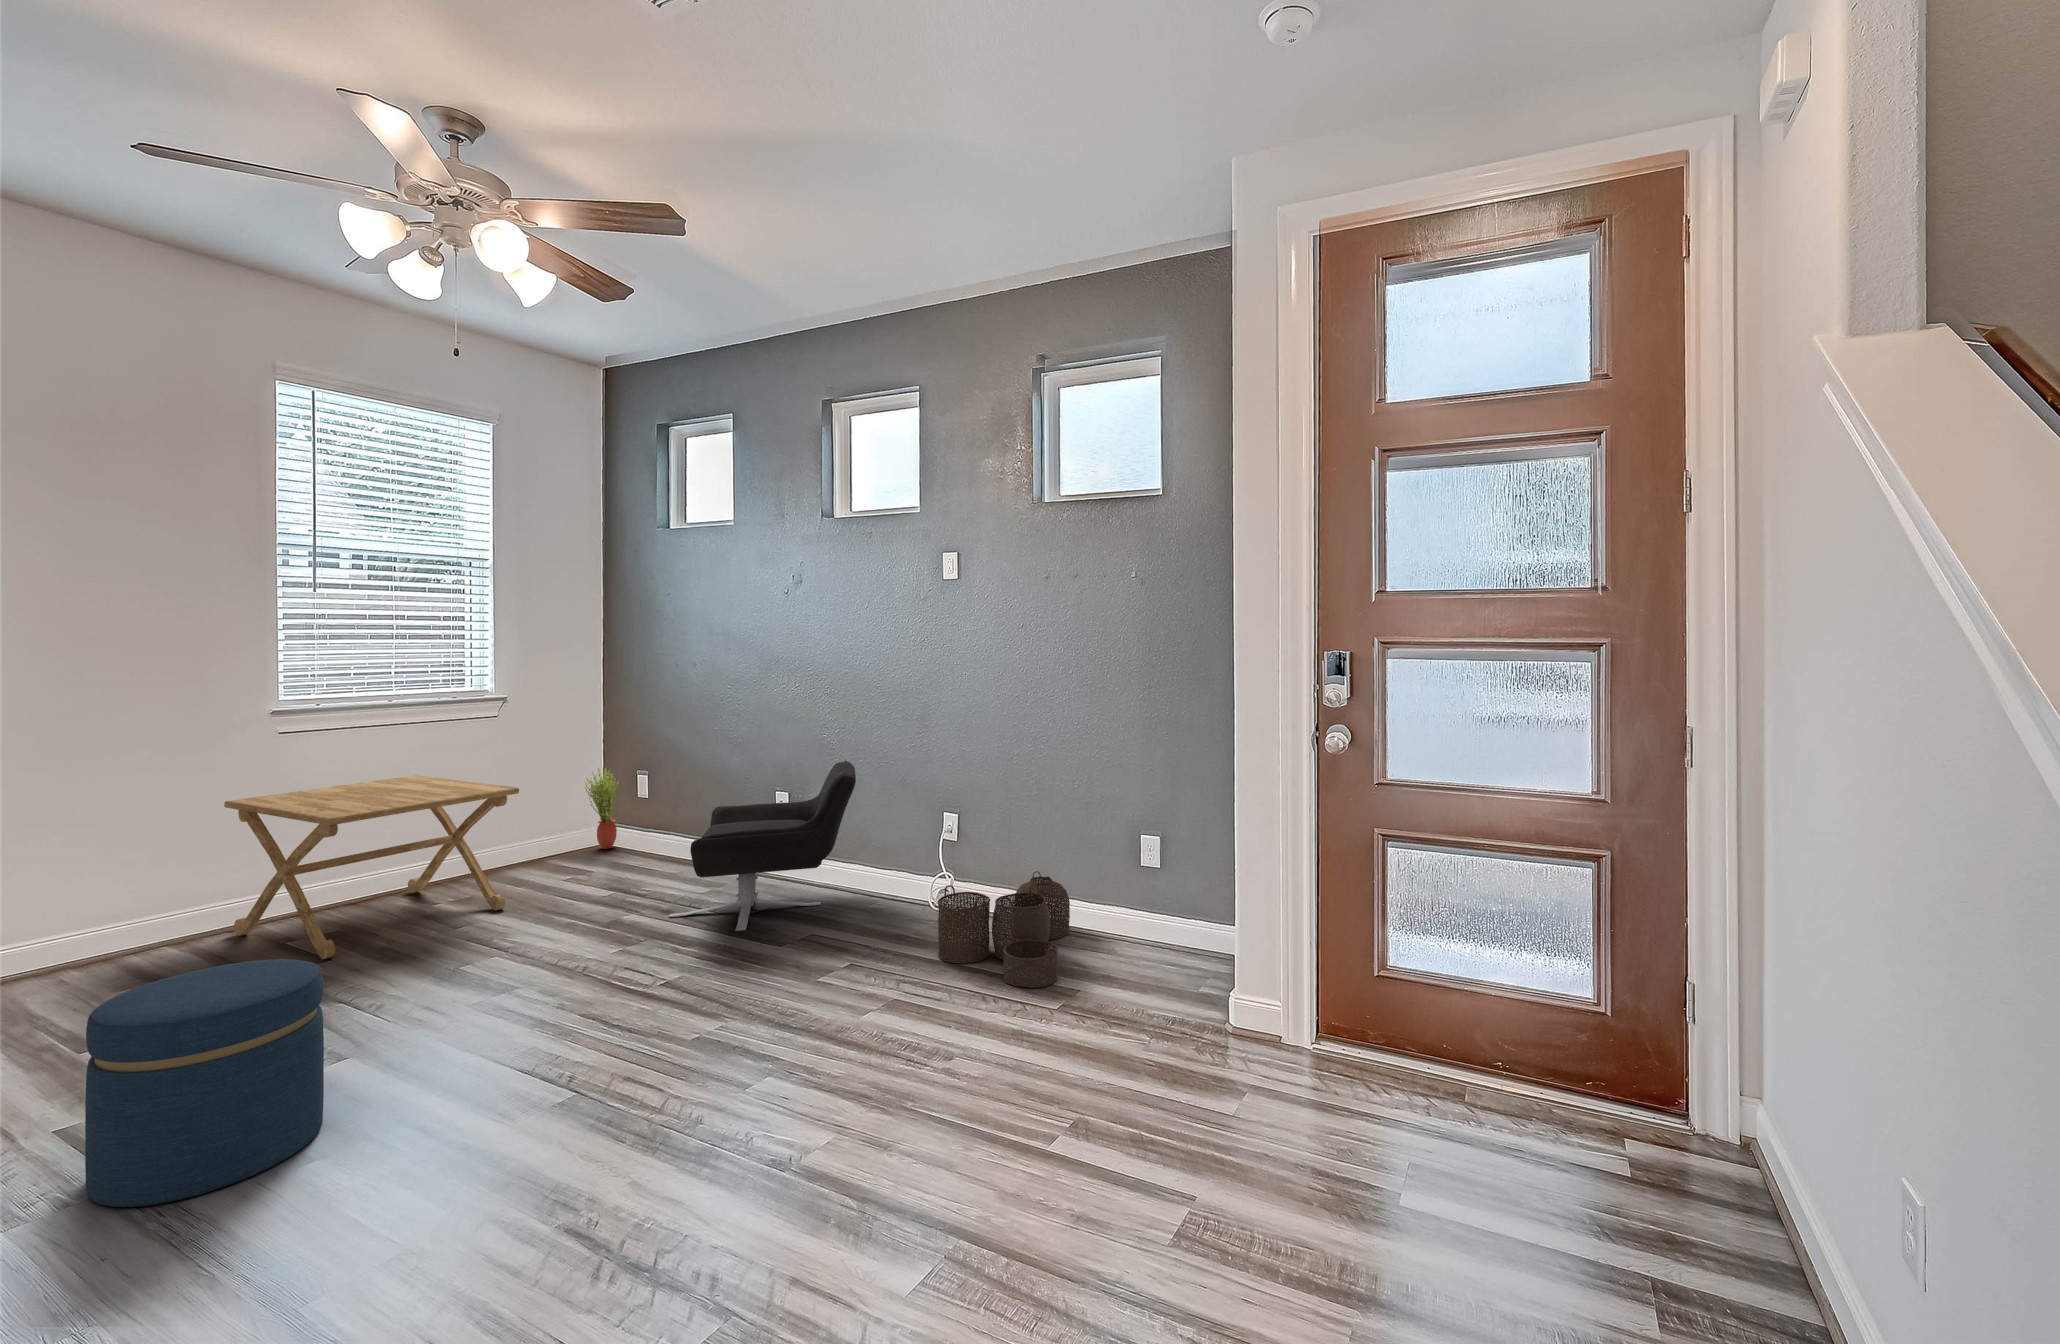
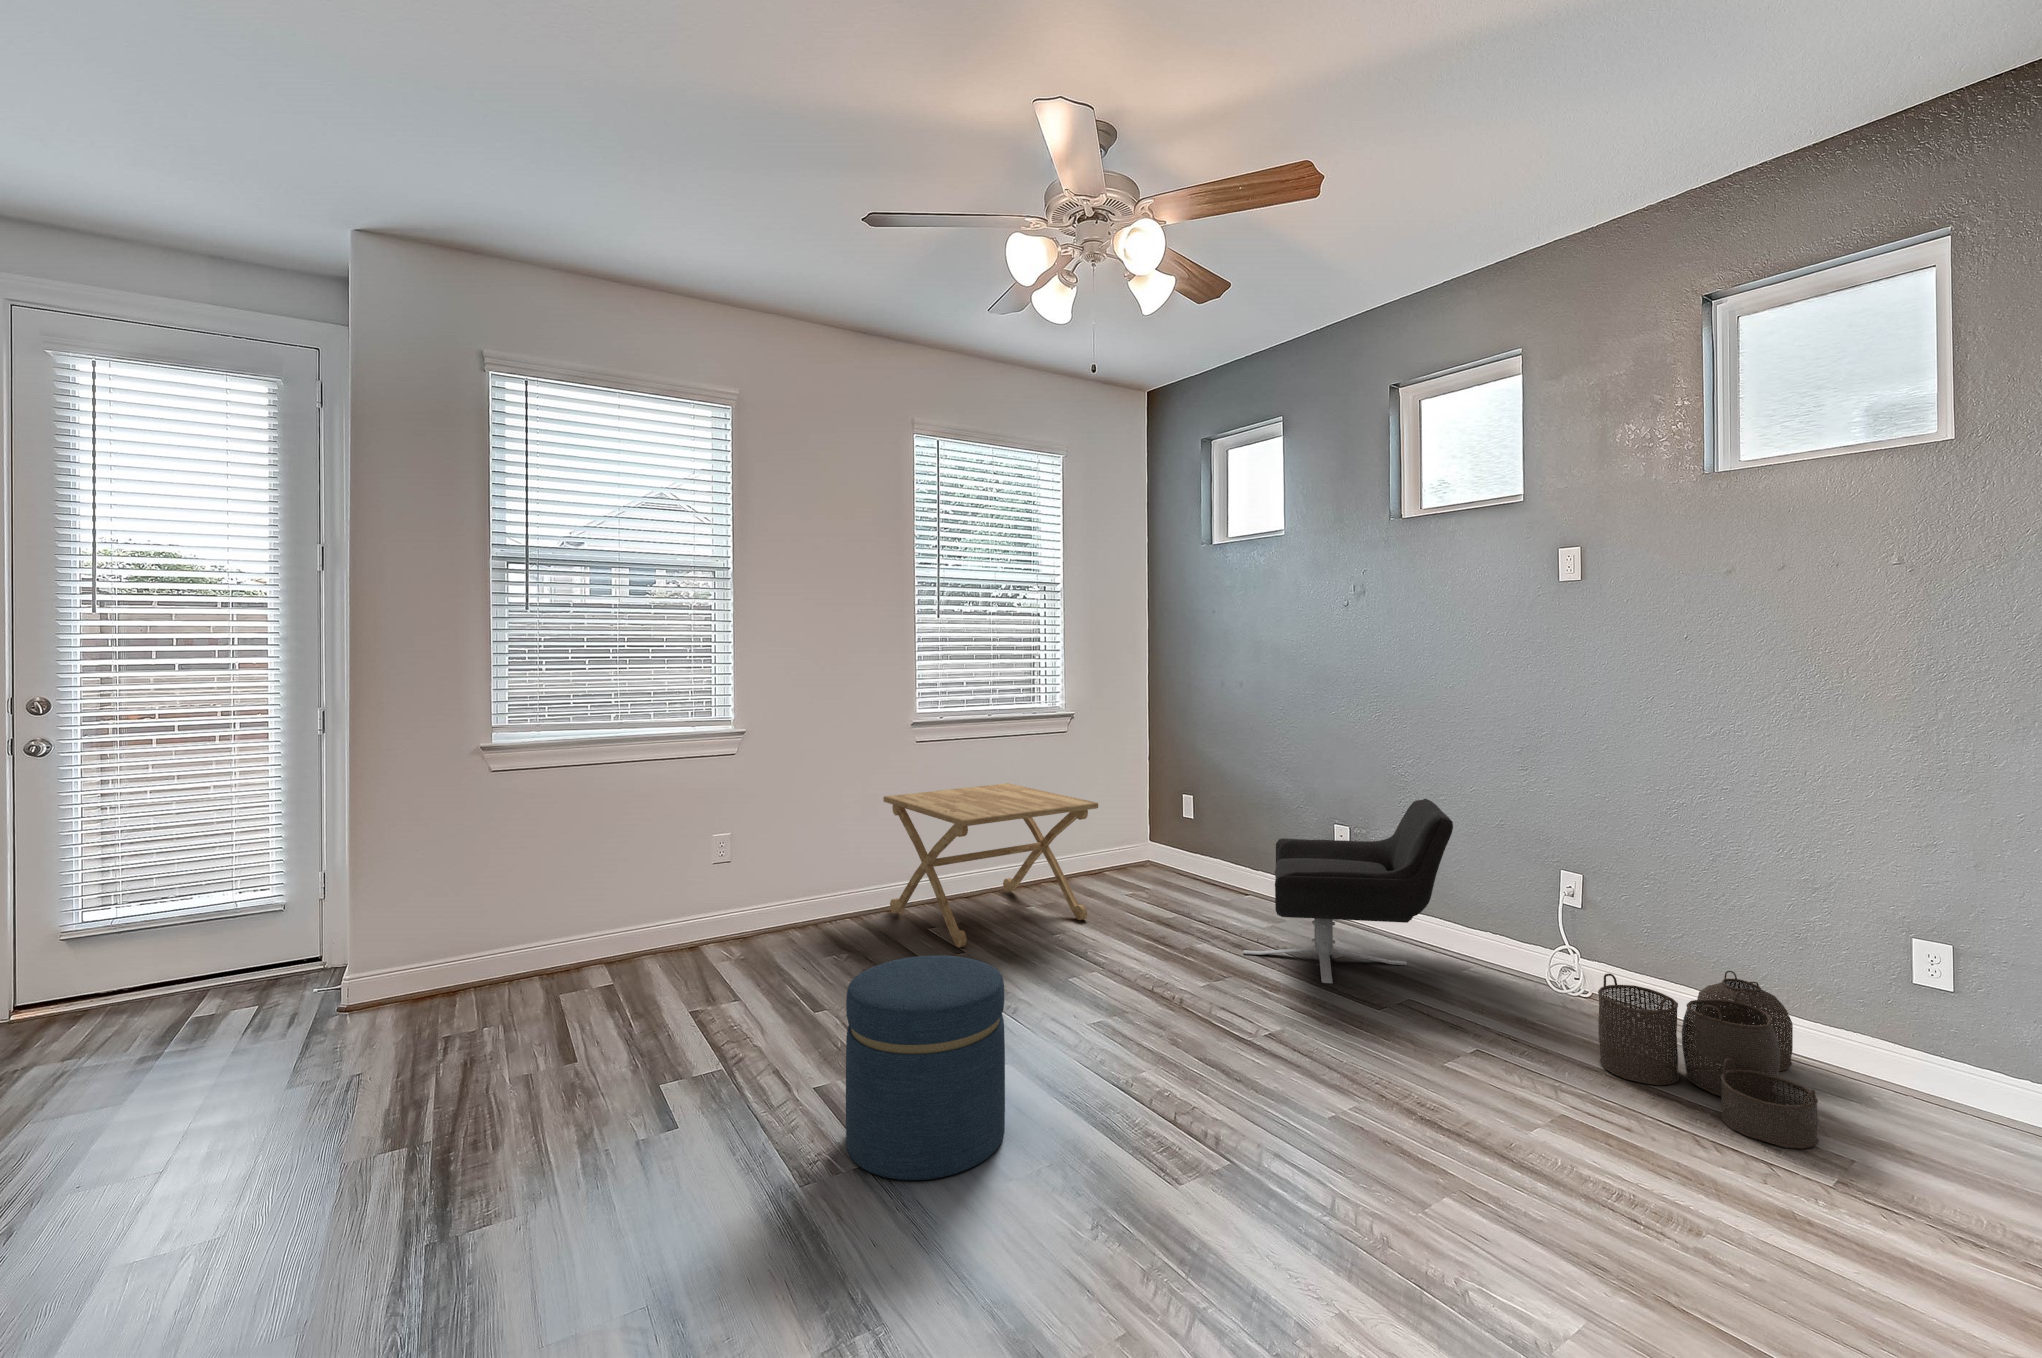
potted plant: present [585,768,619,849] -> none [1135,786,1165,868]

